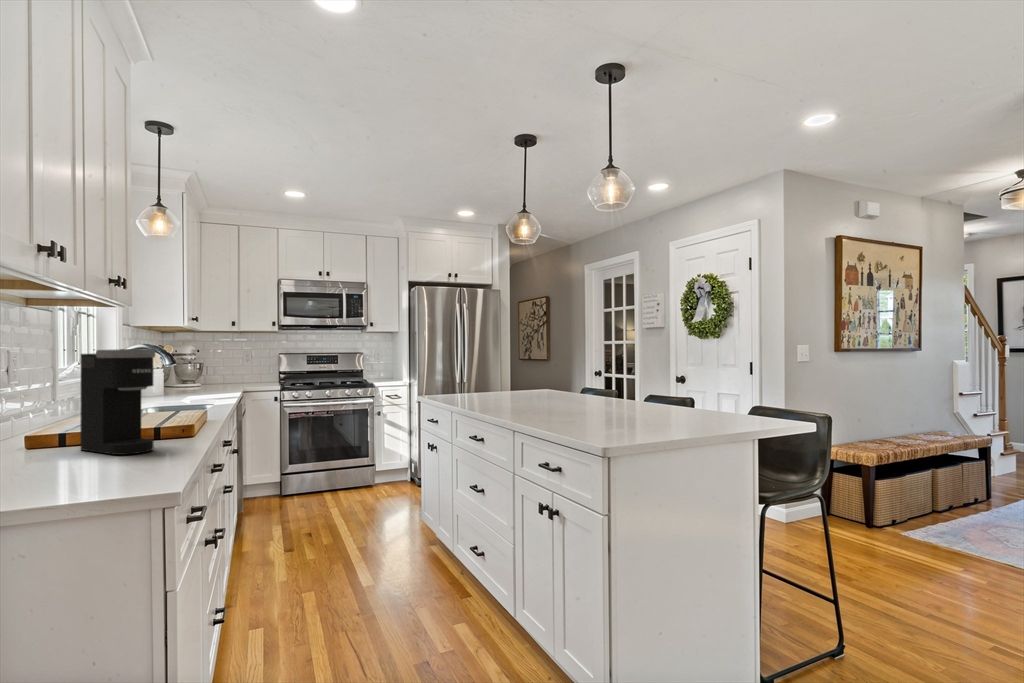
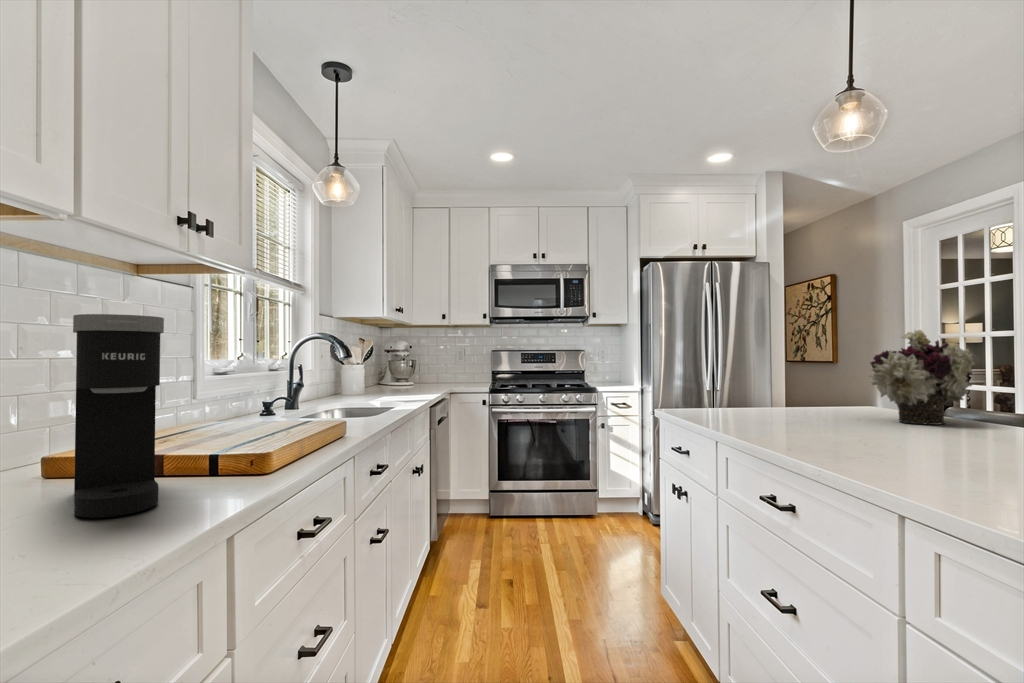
flower arrangement: none [536,344,586,397] -> present [869,330,975,425]

